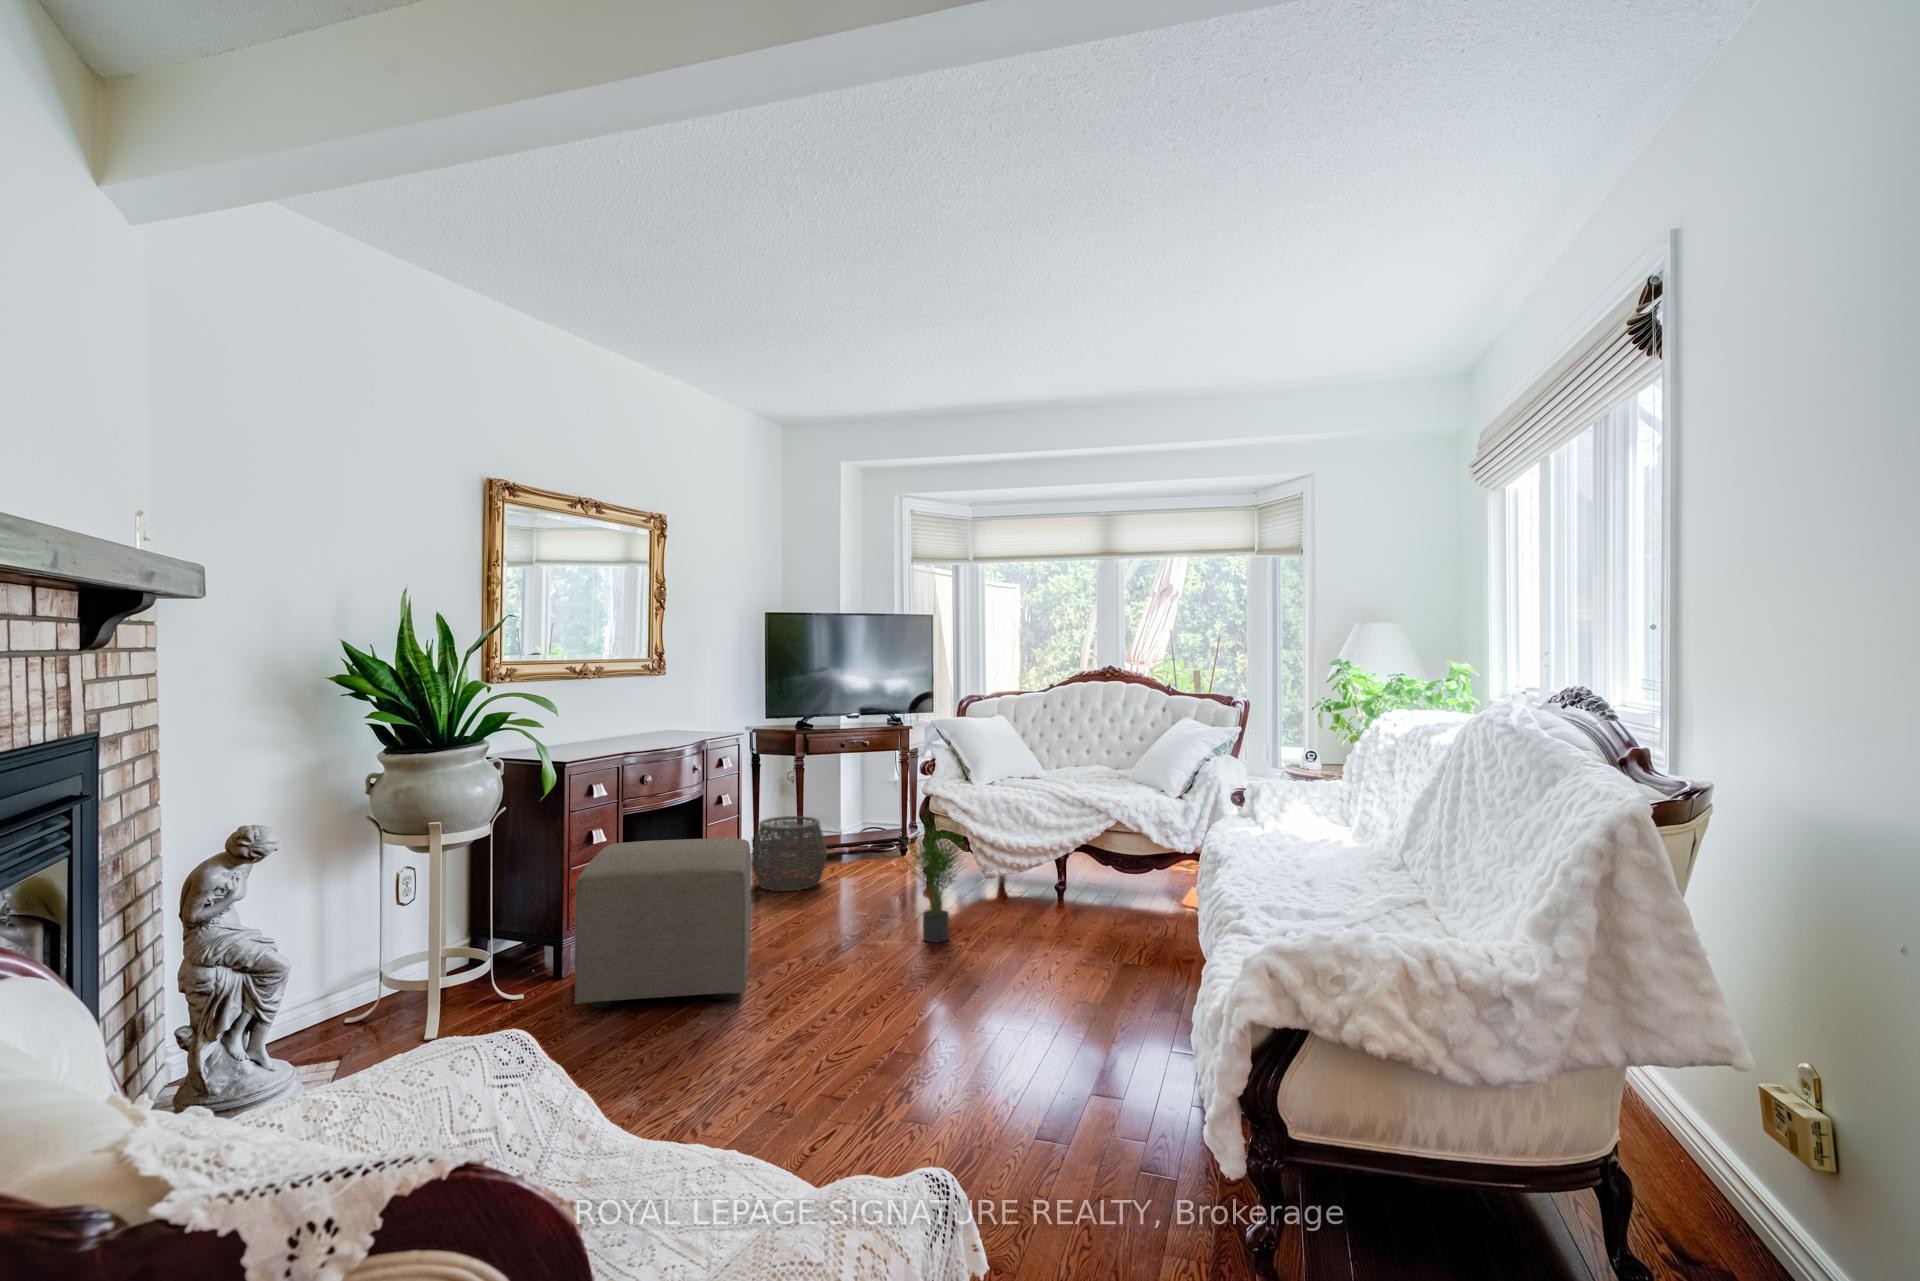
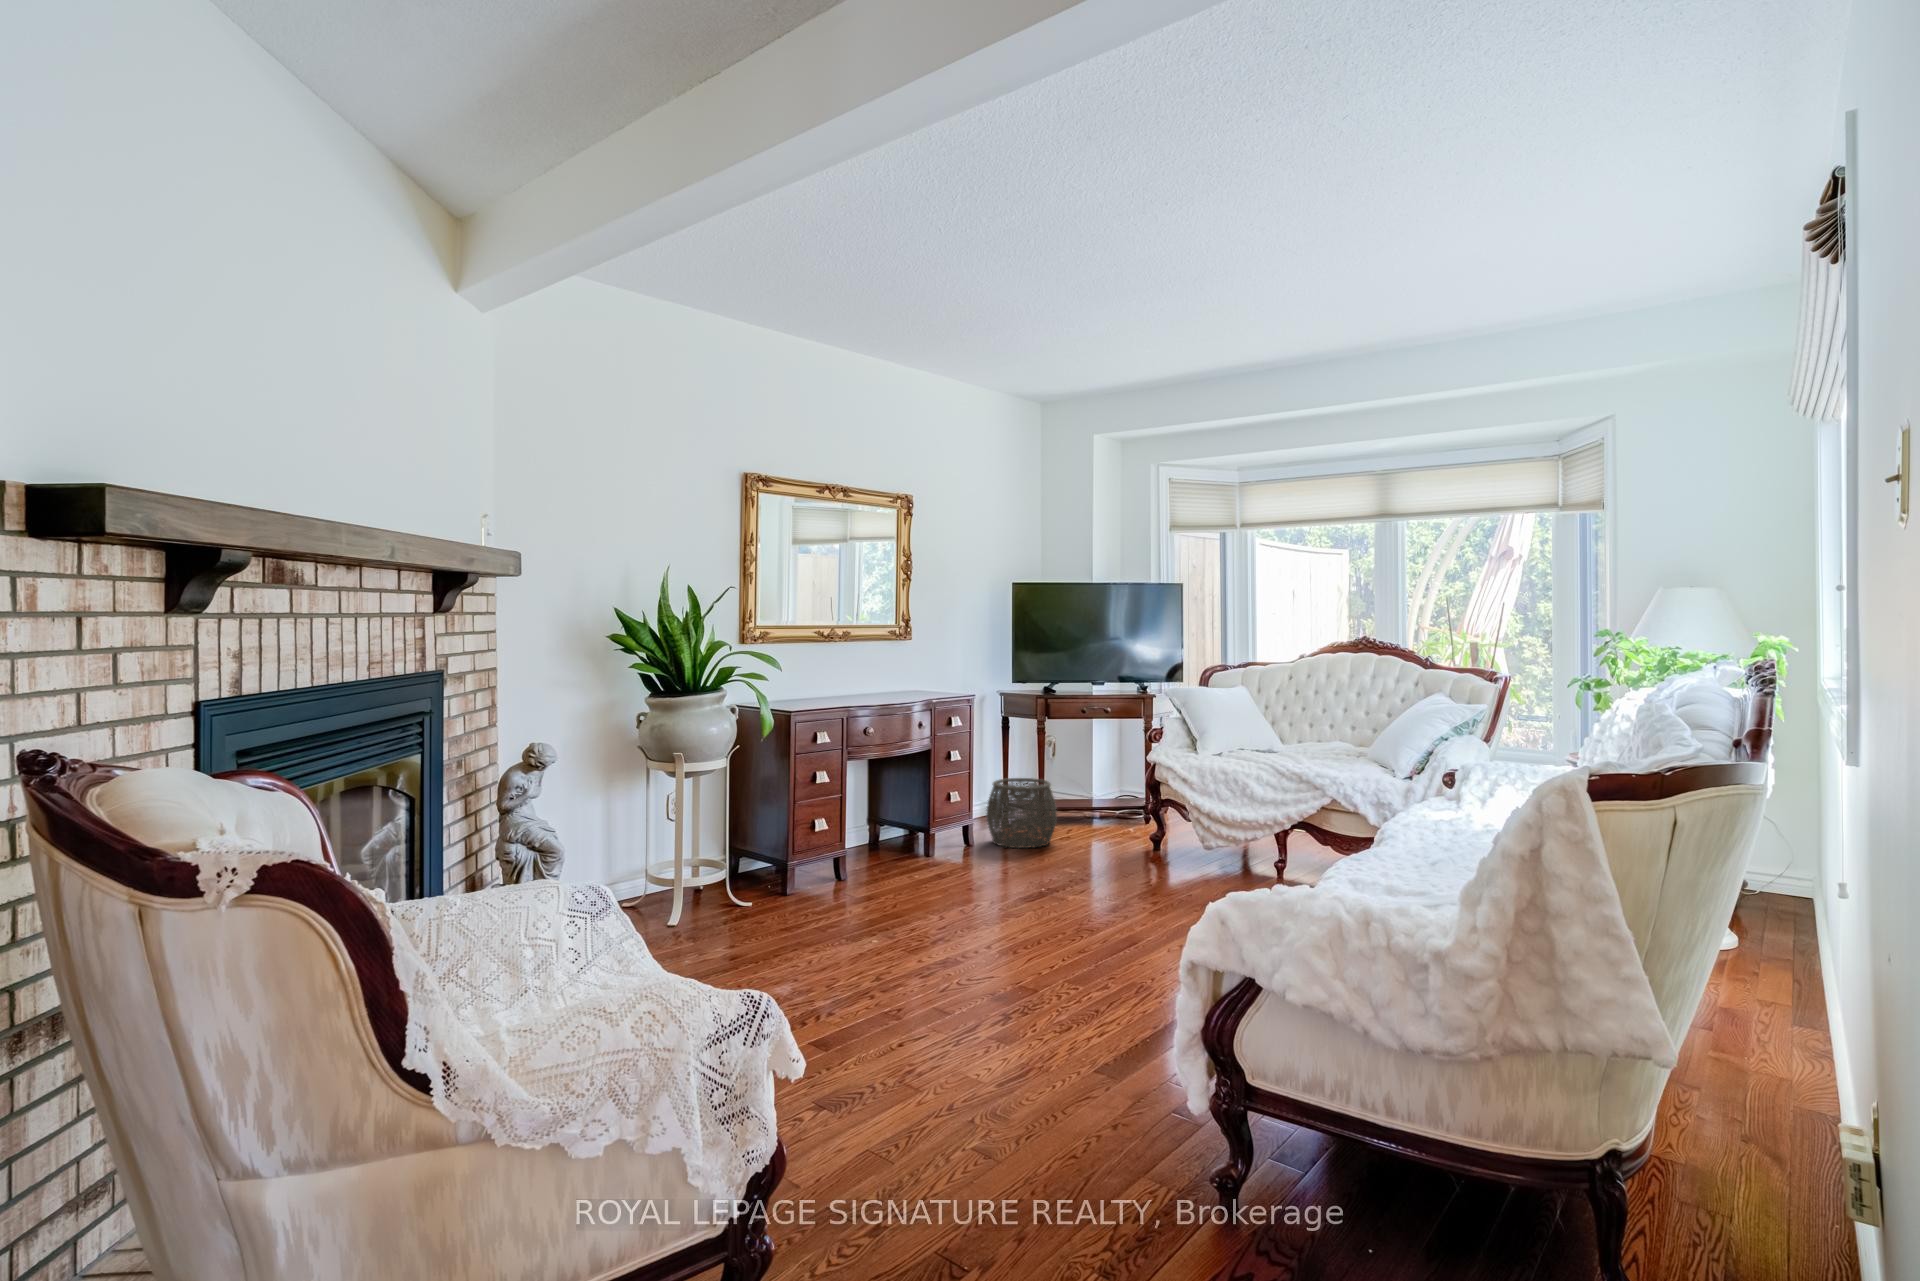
potted plant: present [903,819,964,942] -> none [1077,773,1167,903]
ottoman: present [575,839,751,1008] -> none [788,786,951,926]

